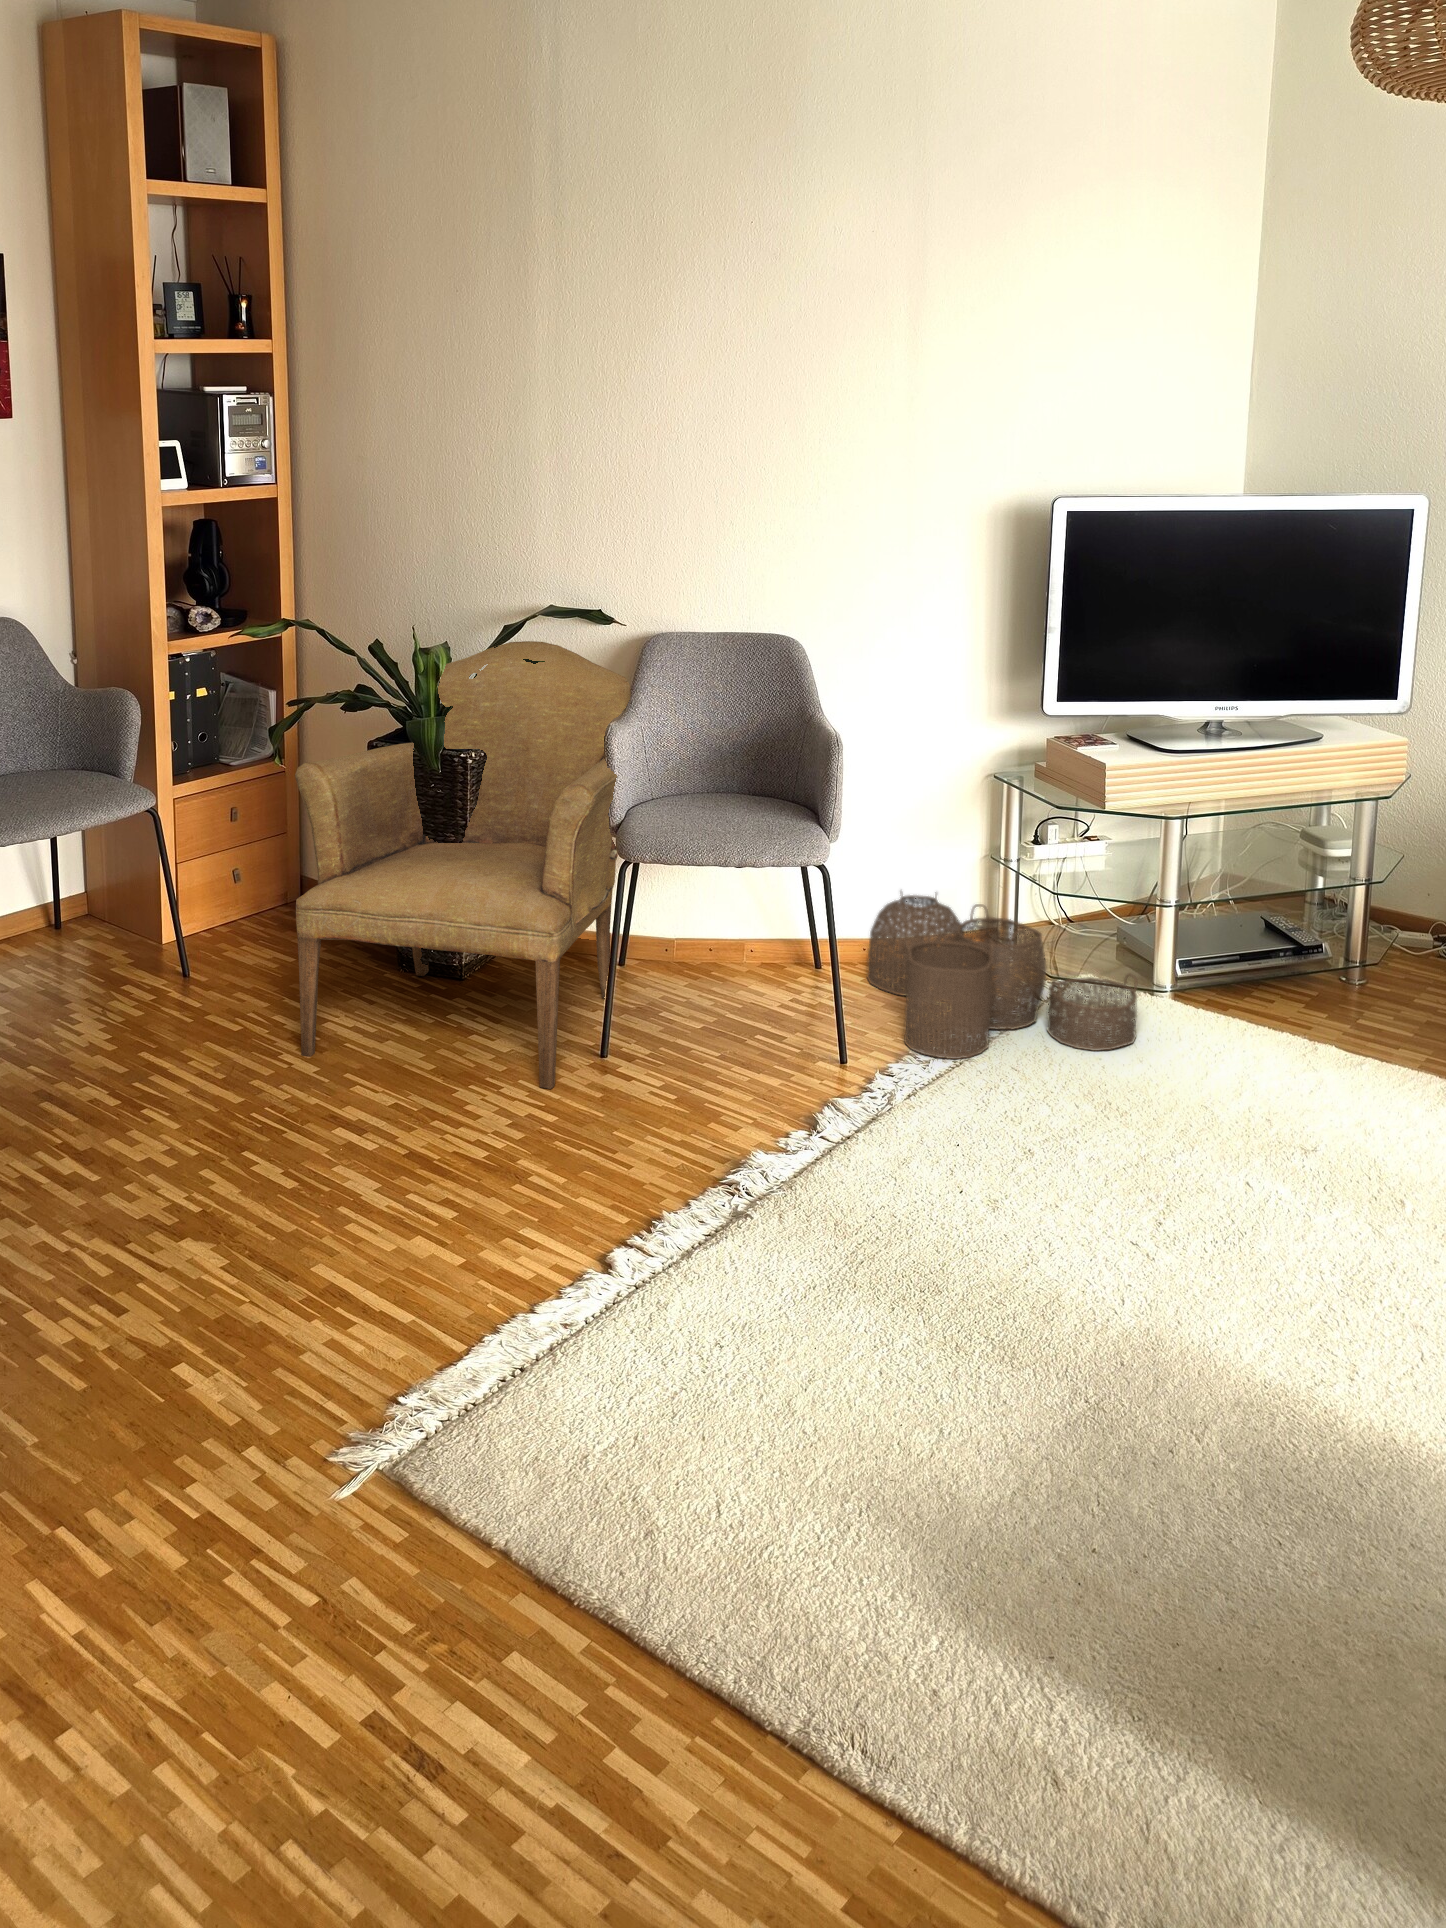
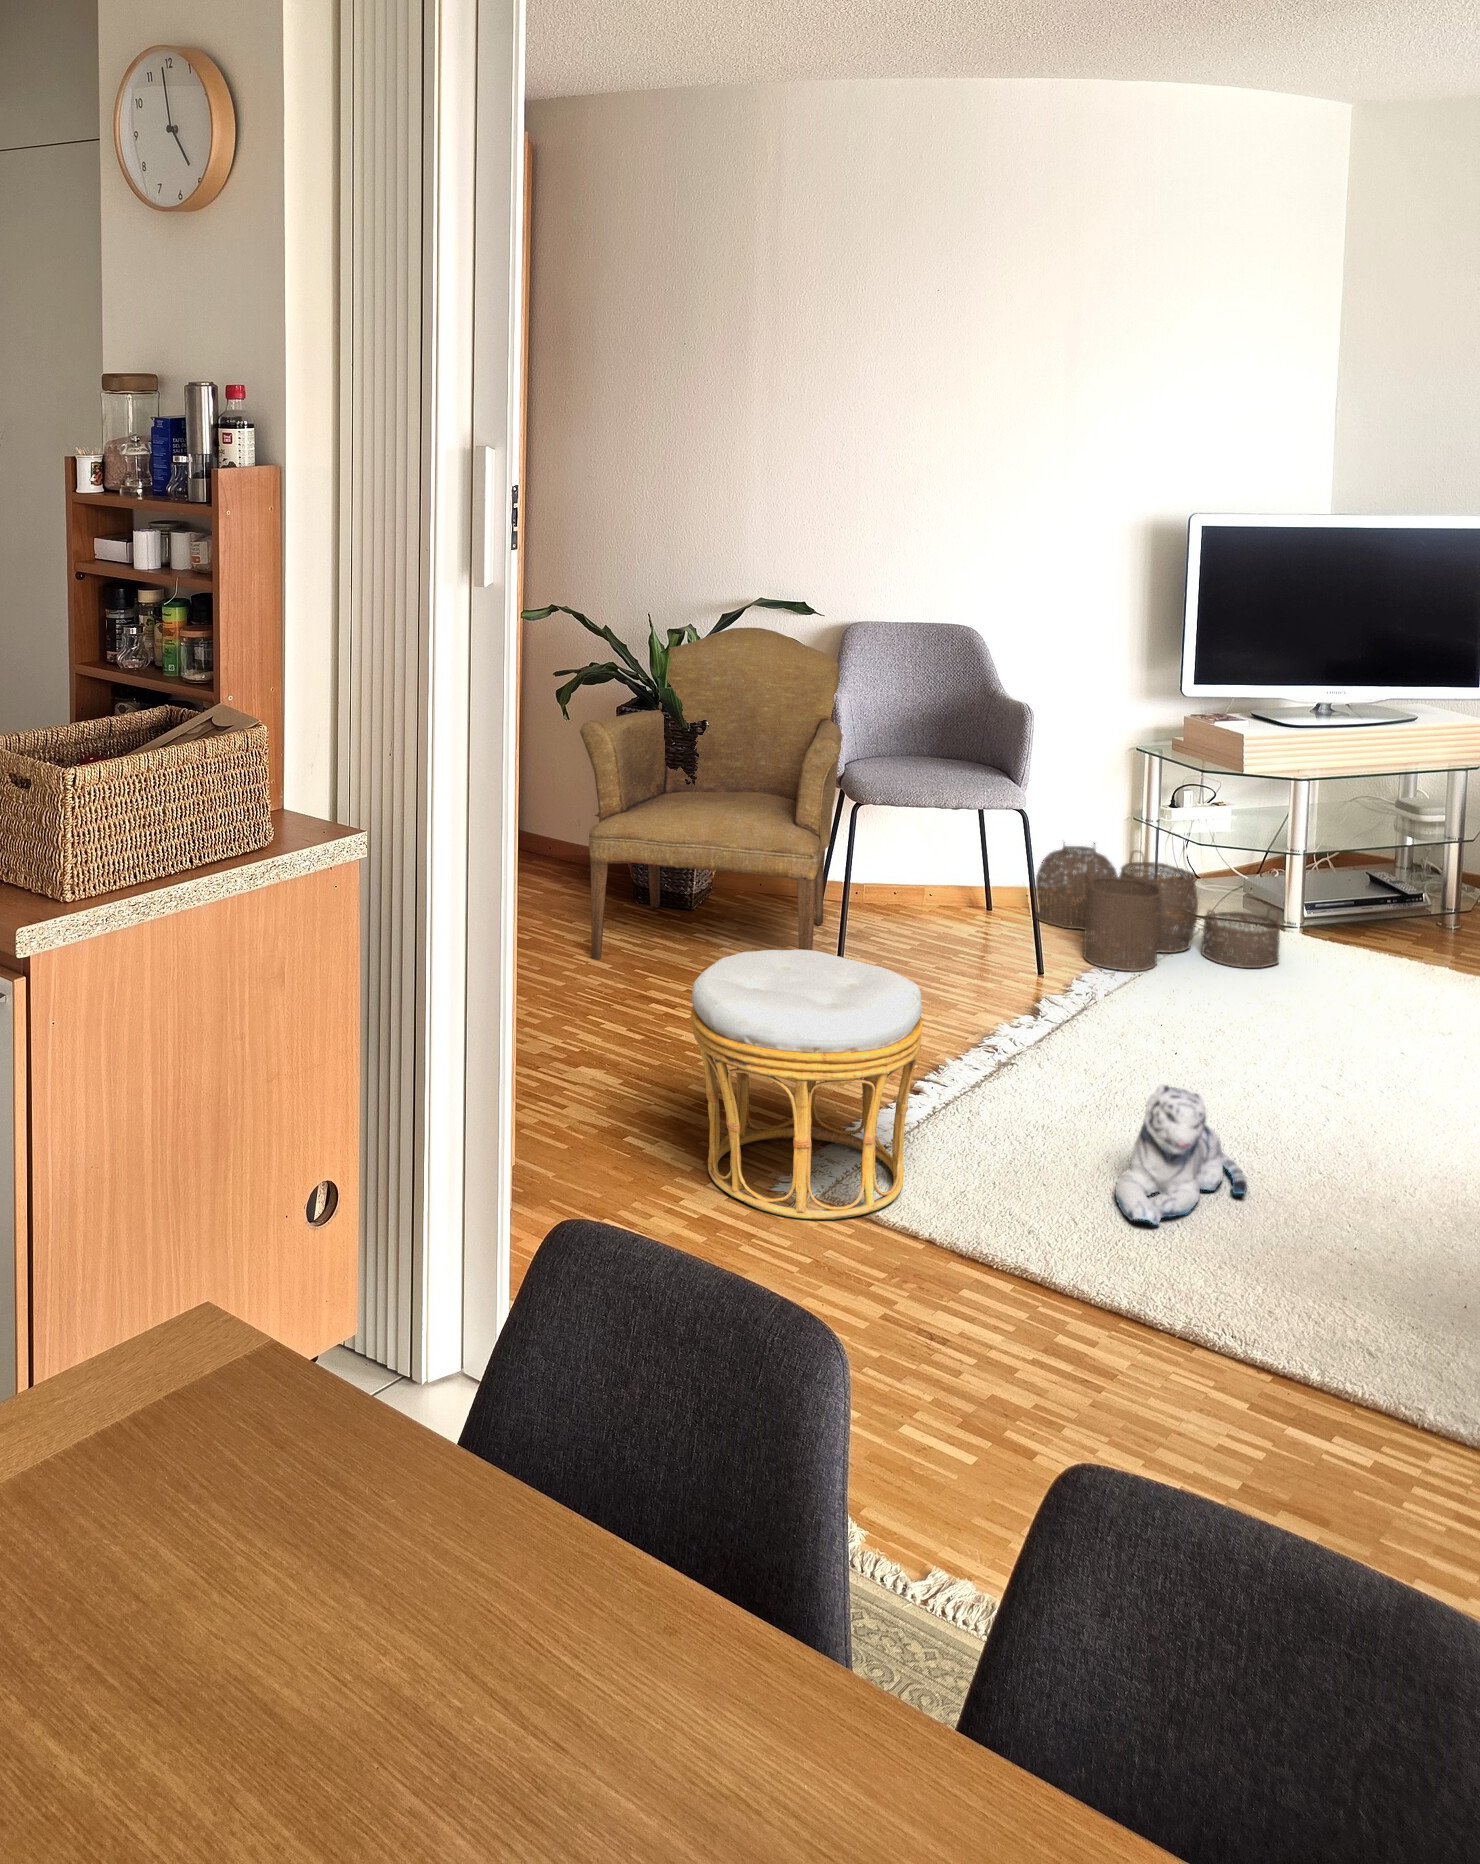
ottoman: none [209,1112,532,1514] -> present [691,950,923,1220]
plush toy: none [793,1302,983,1511] -> present [1115,1084,1247,1225]

